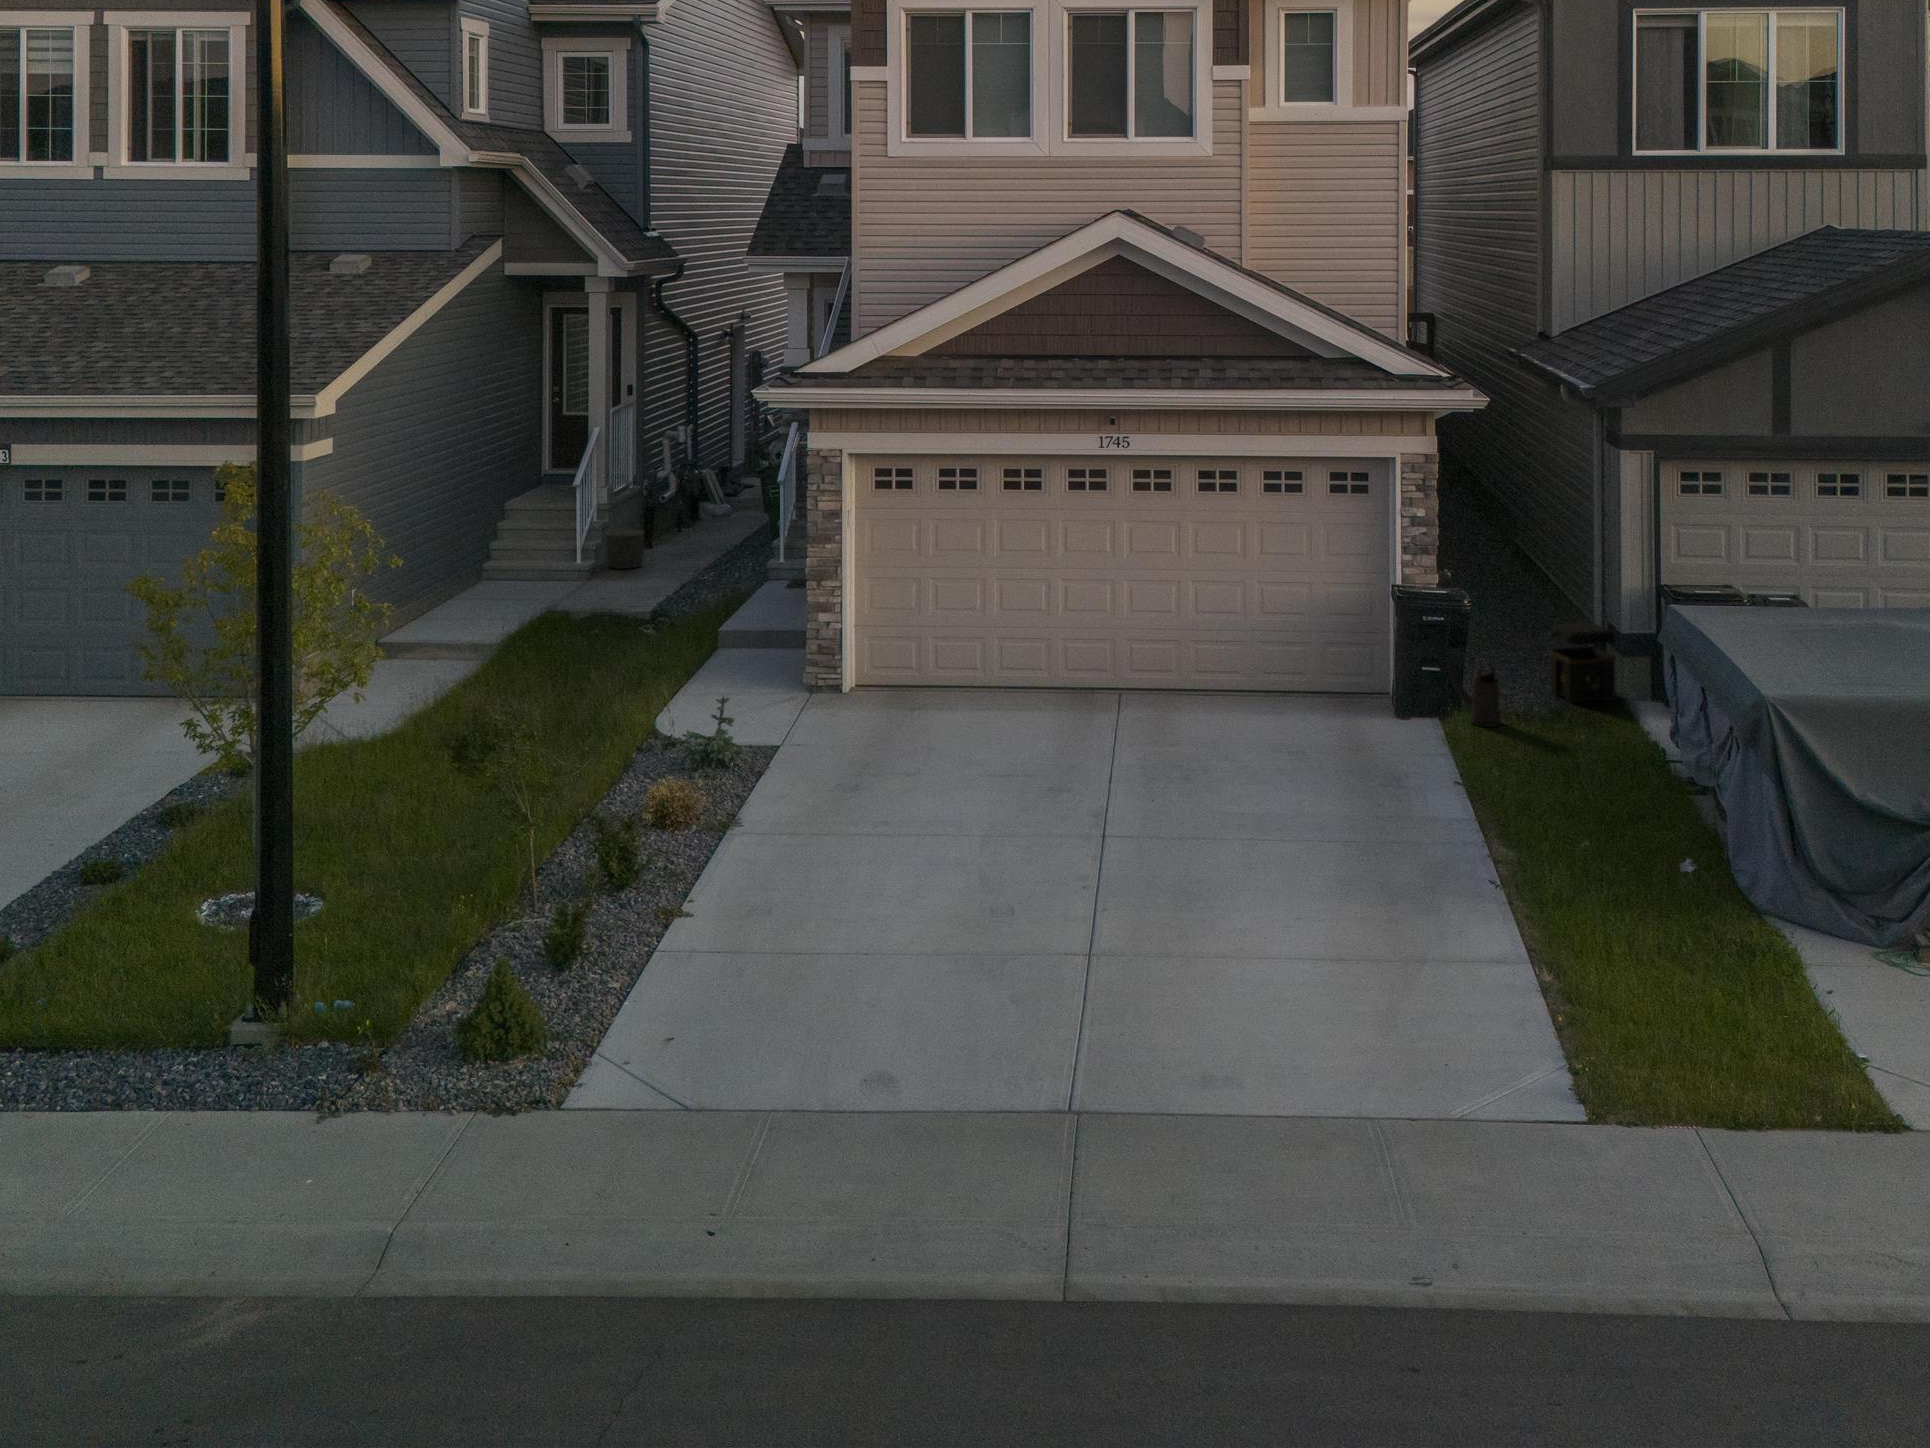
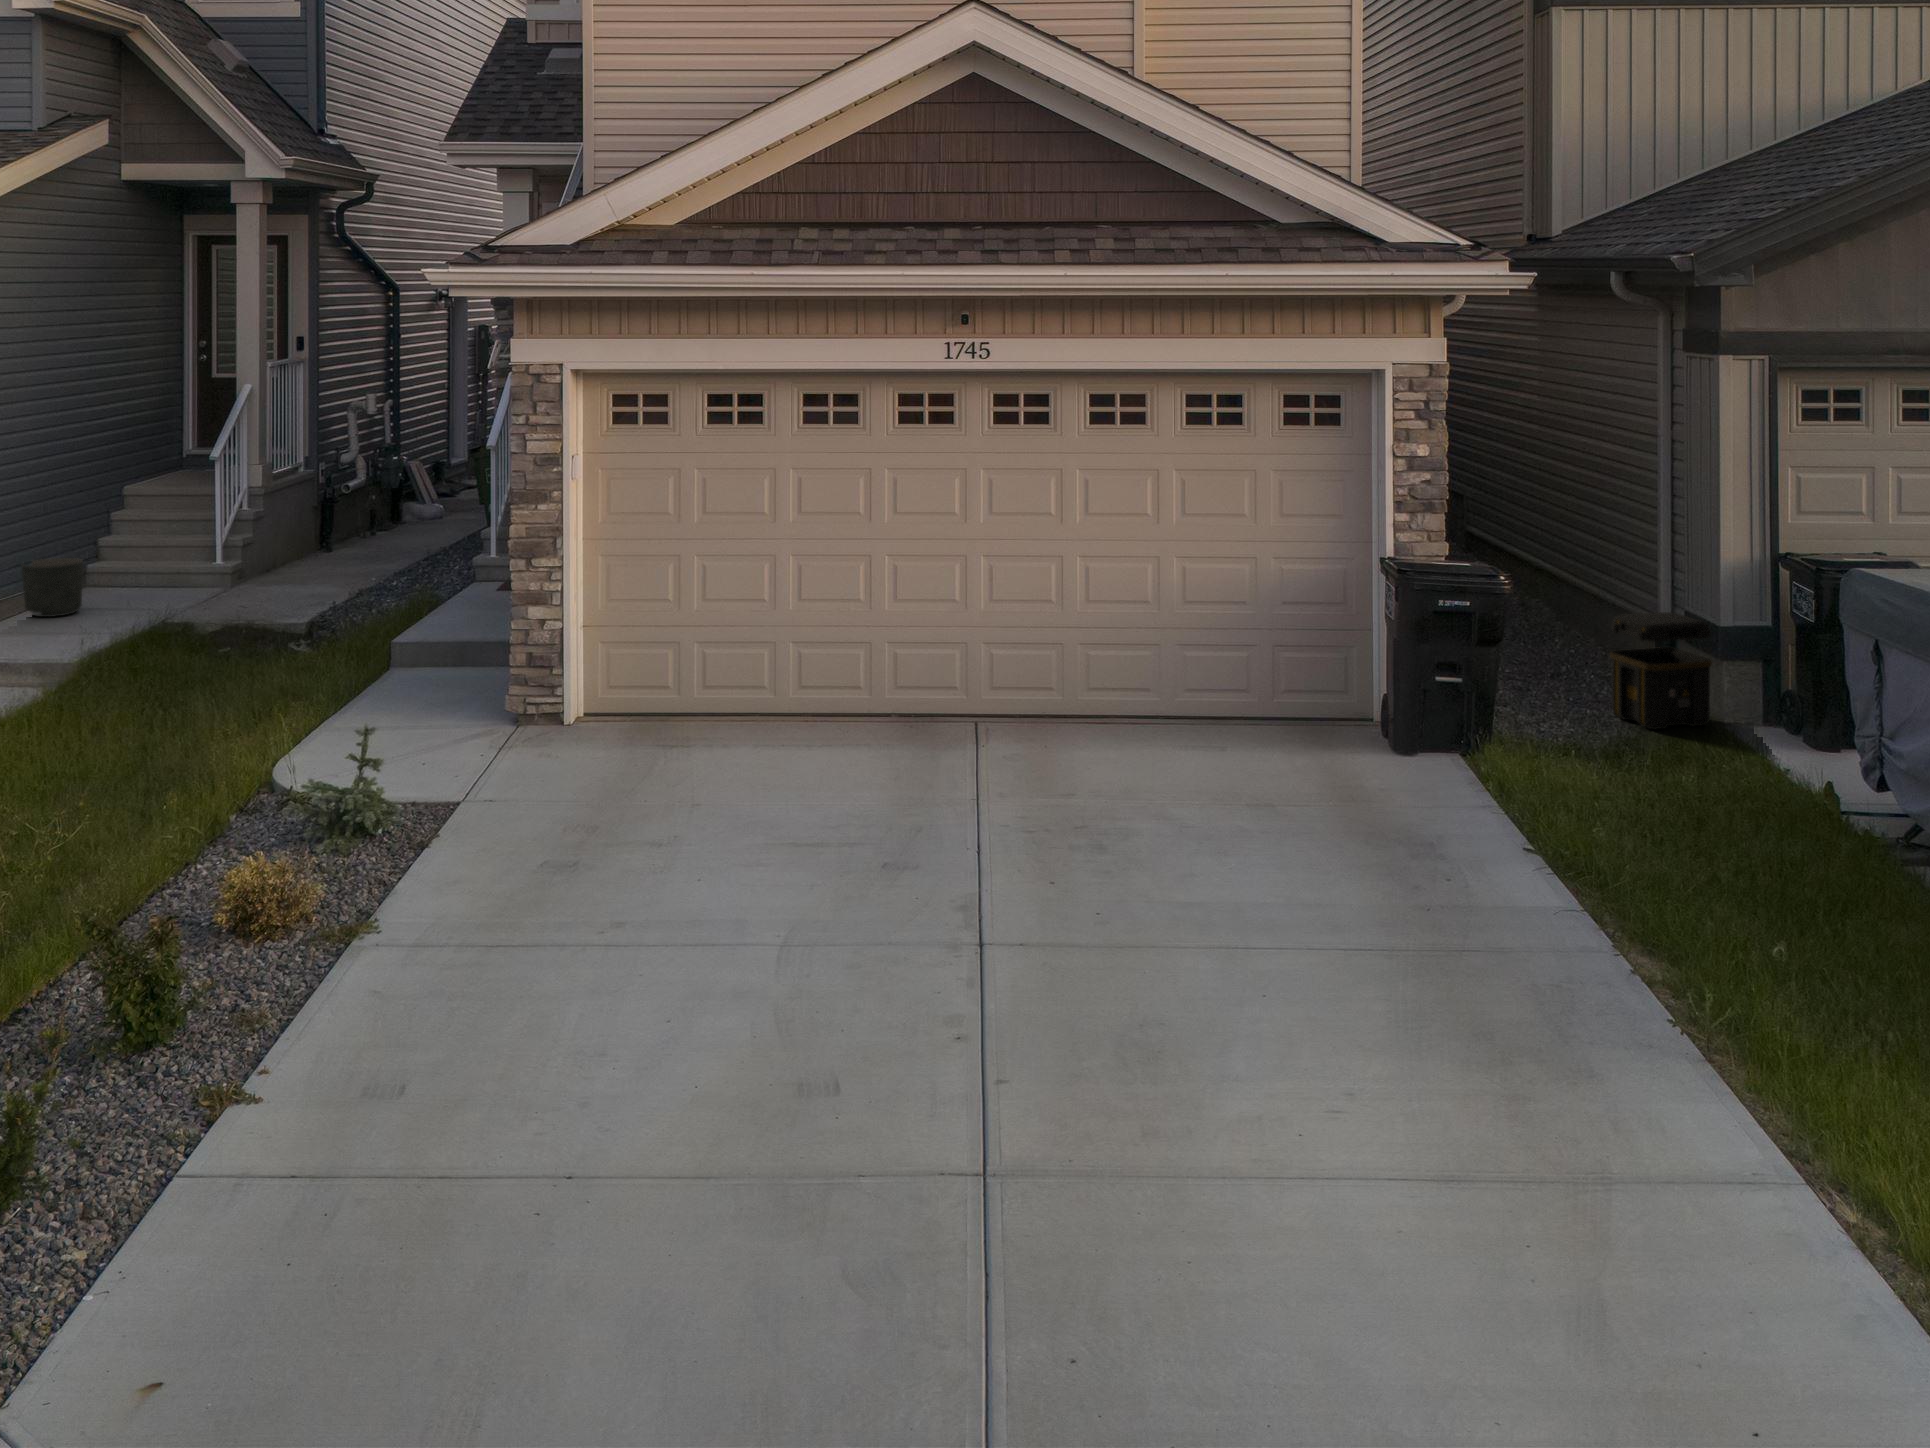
planter: present [606,529,644,569] -> present [22,558,83,617]
watering can: present [1445,663,1507,727] -> none [1465,667,1568,764]

